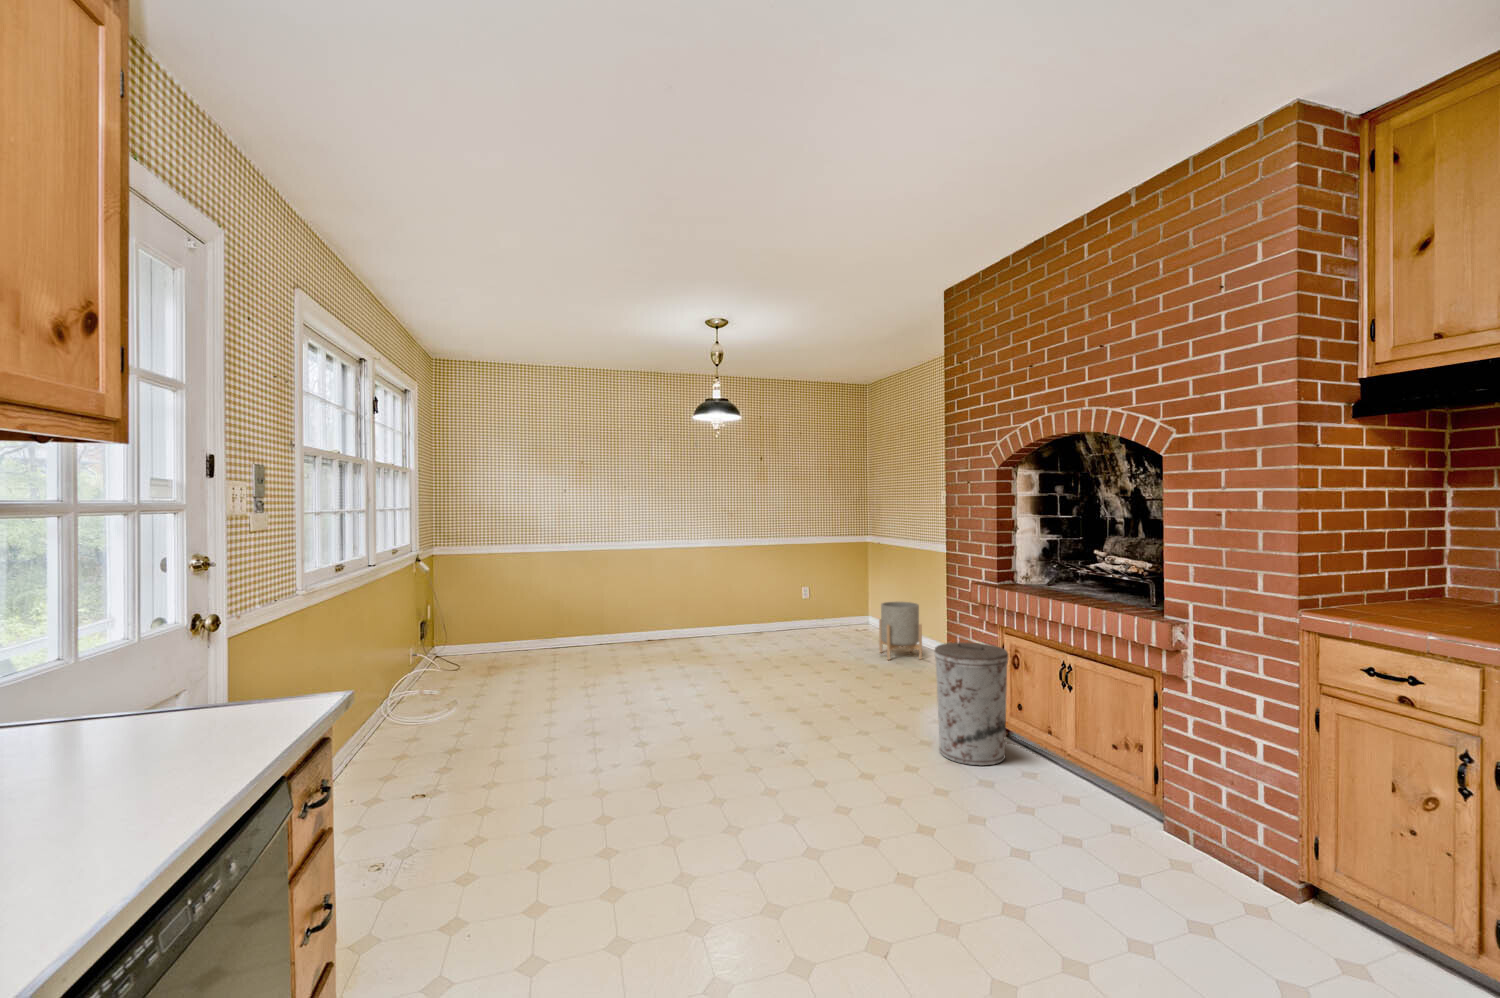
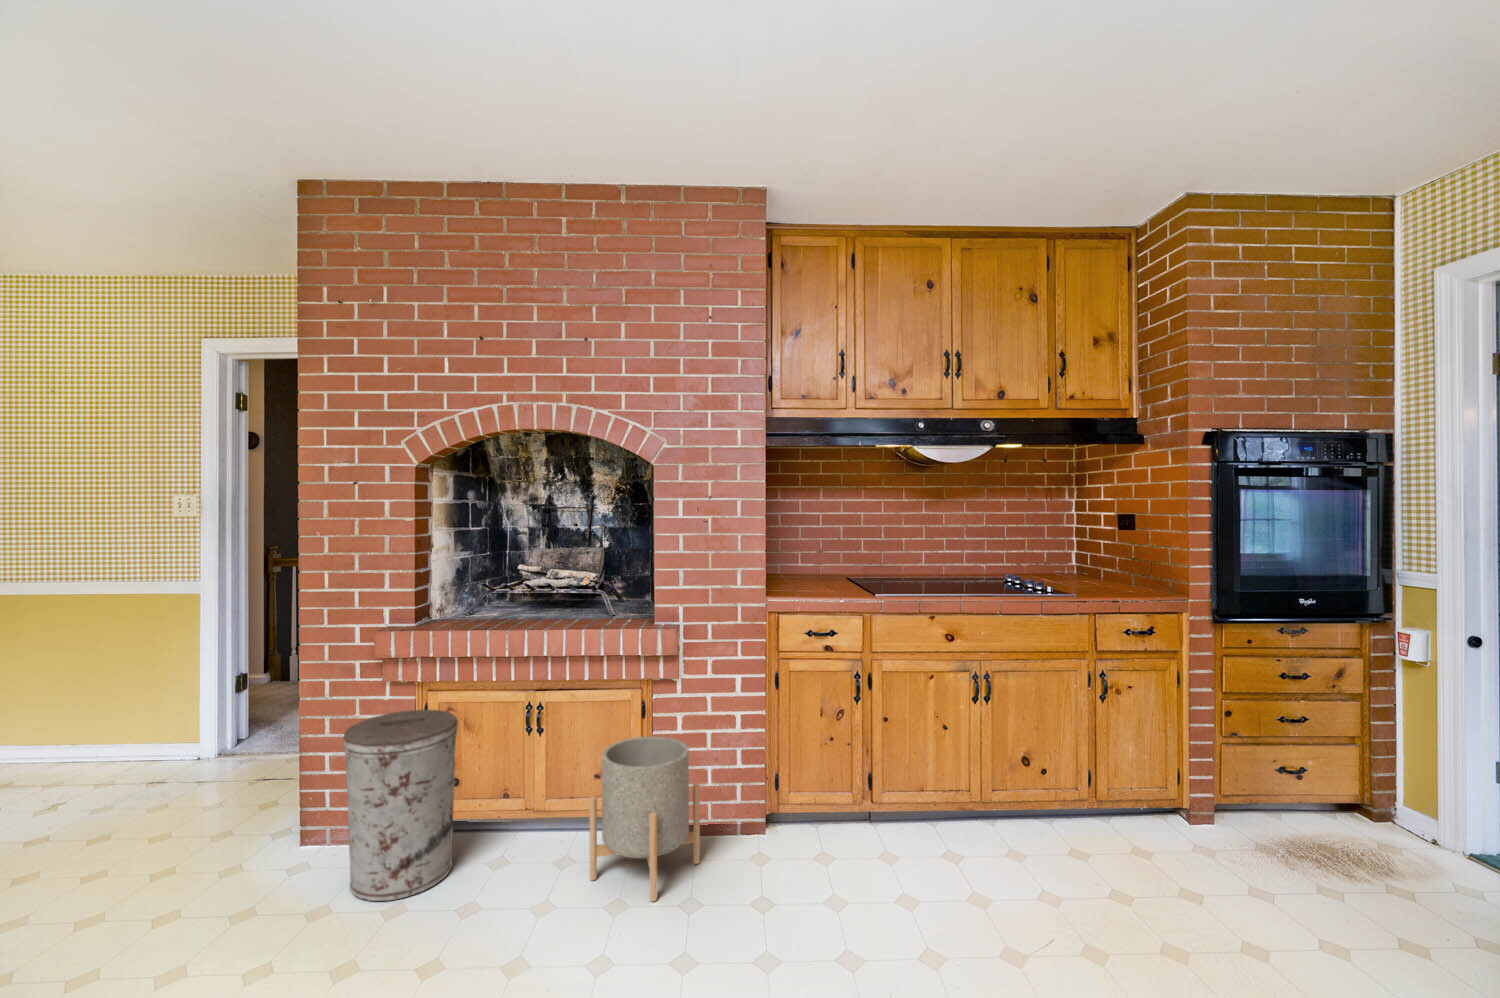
planter: present [879,602,922,660] -> present [589,736,700,901]

